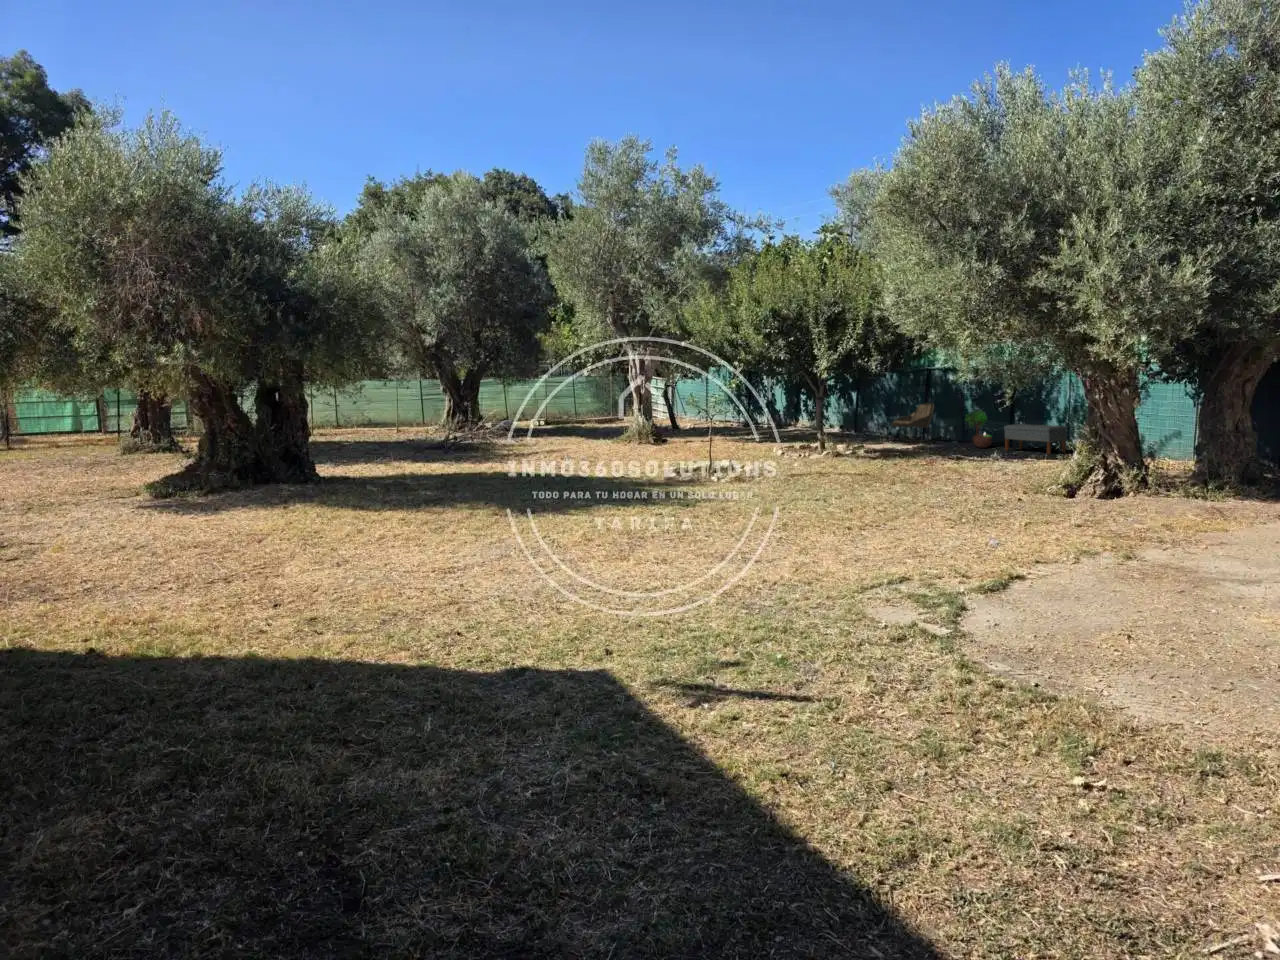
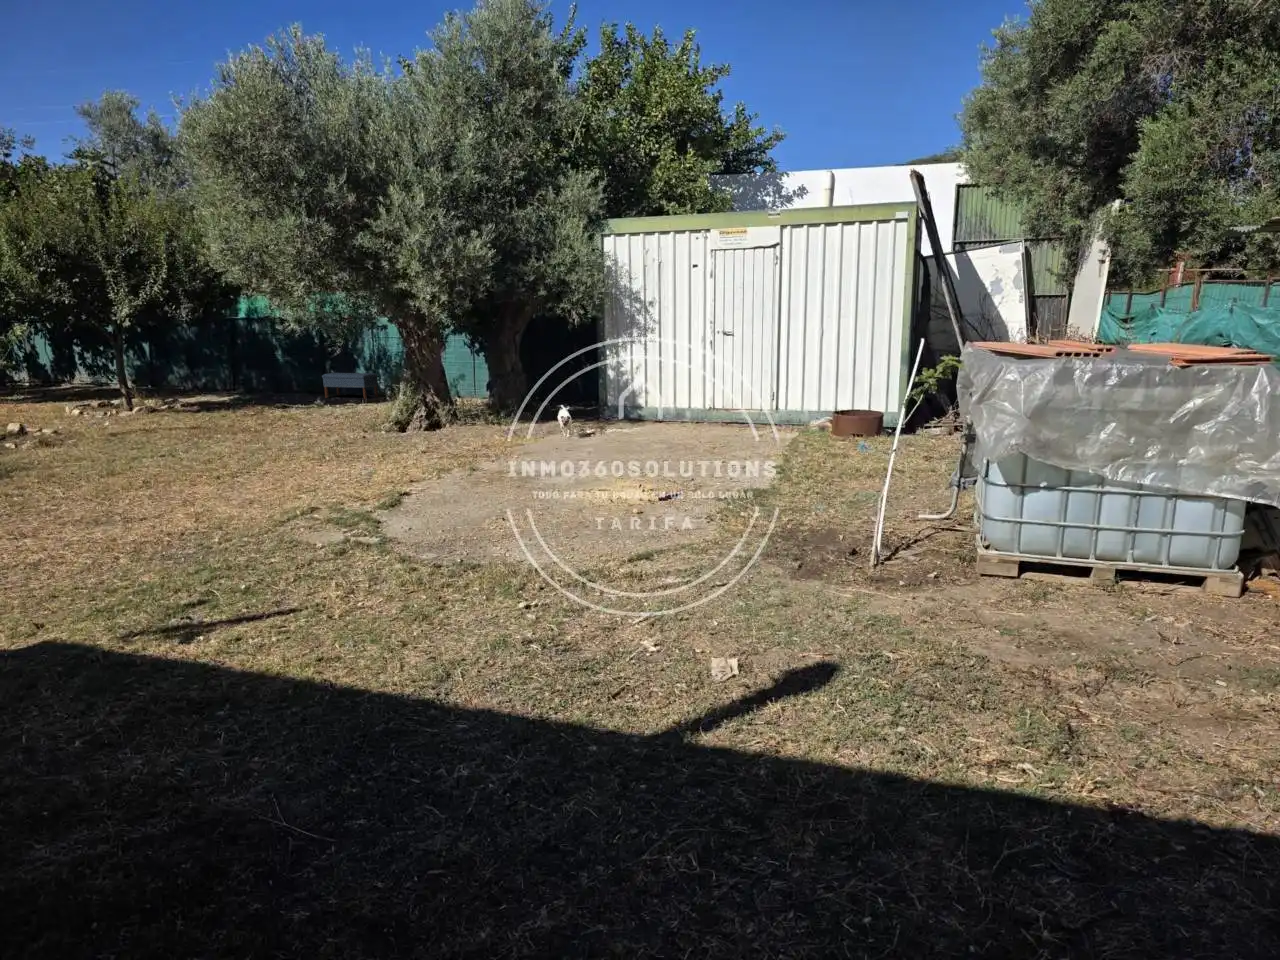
lounge chair: present [891,403,934,442] -> none [202,354,253,398]
potted tree: present [967,410,992,448] -> none [282,358,311,397]

